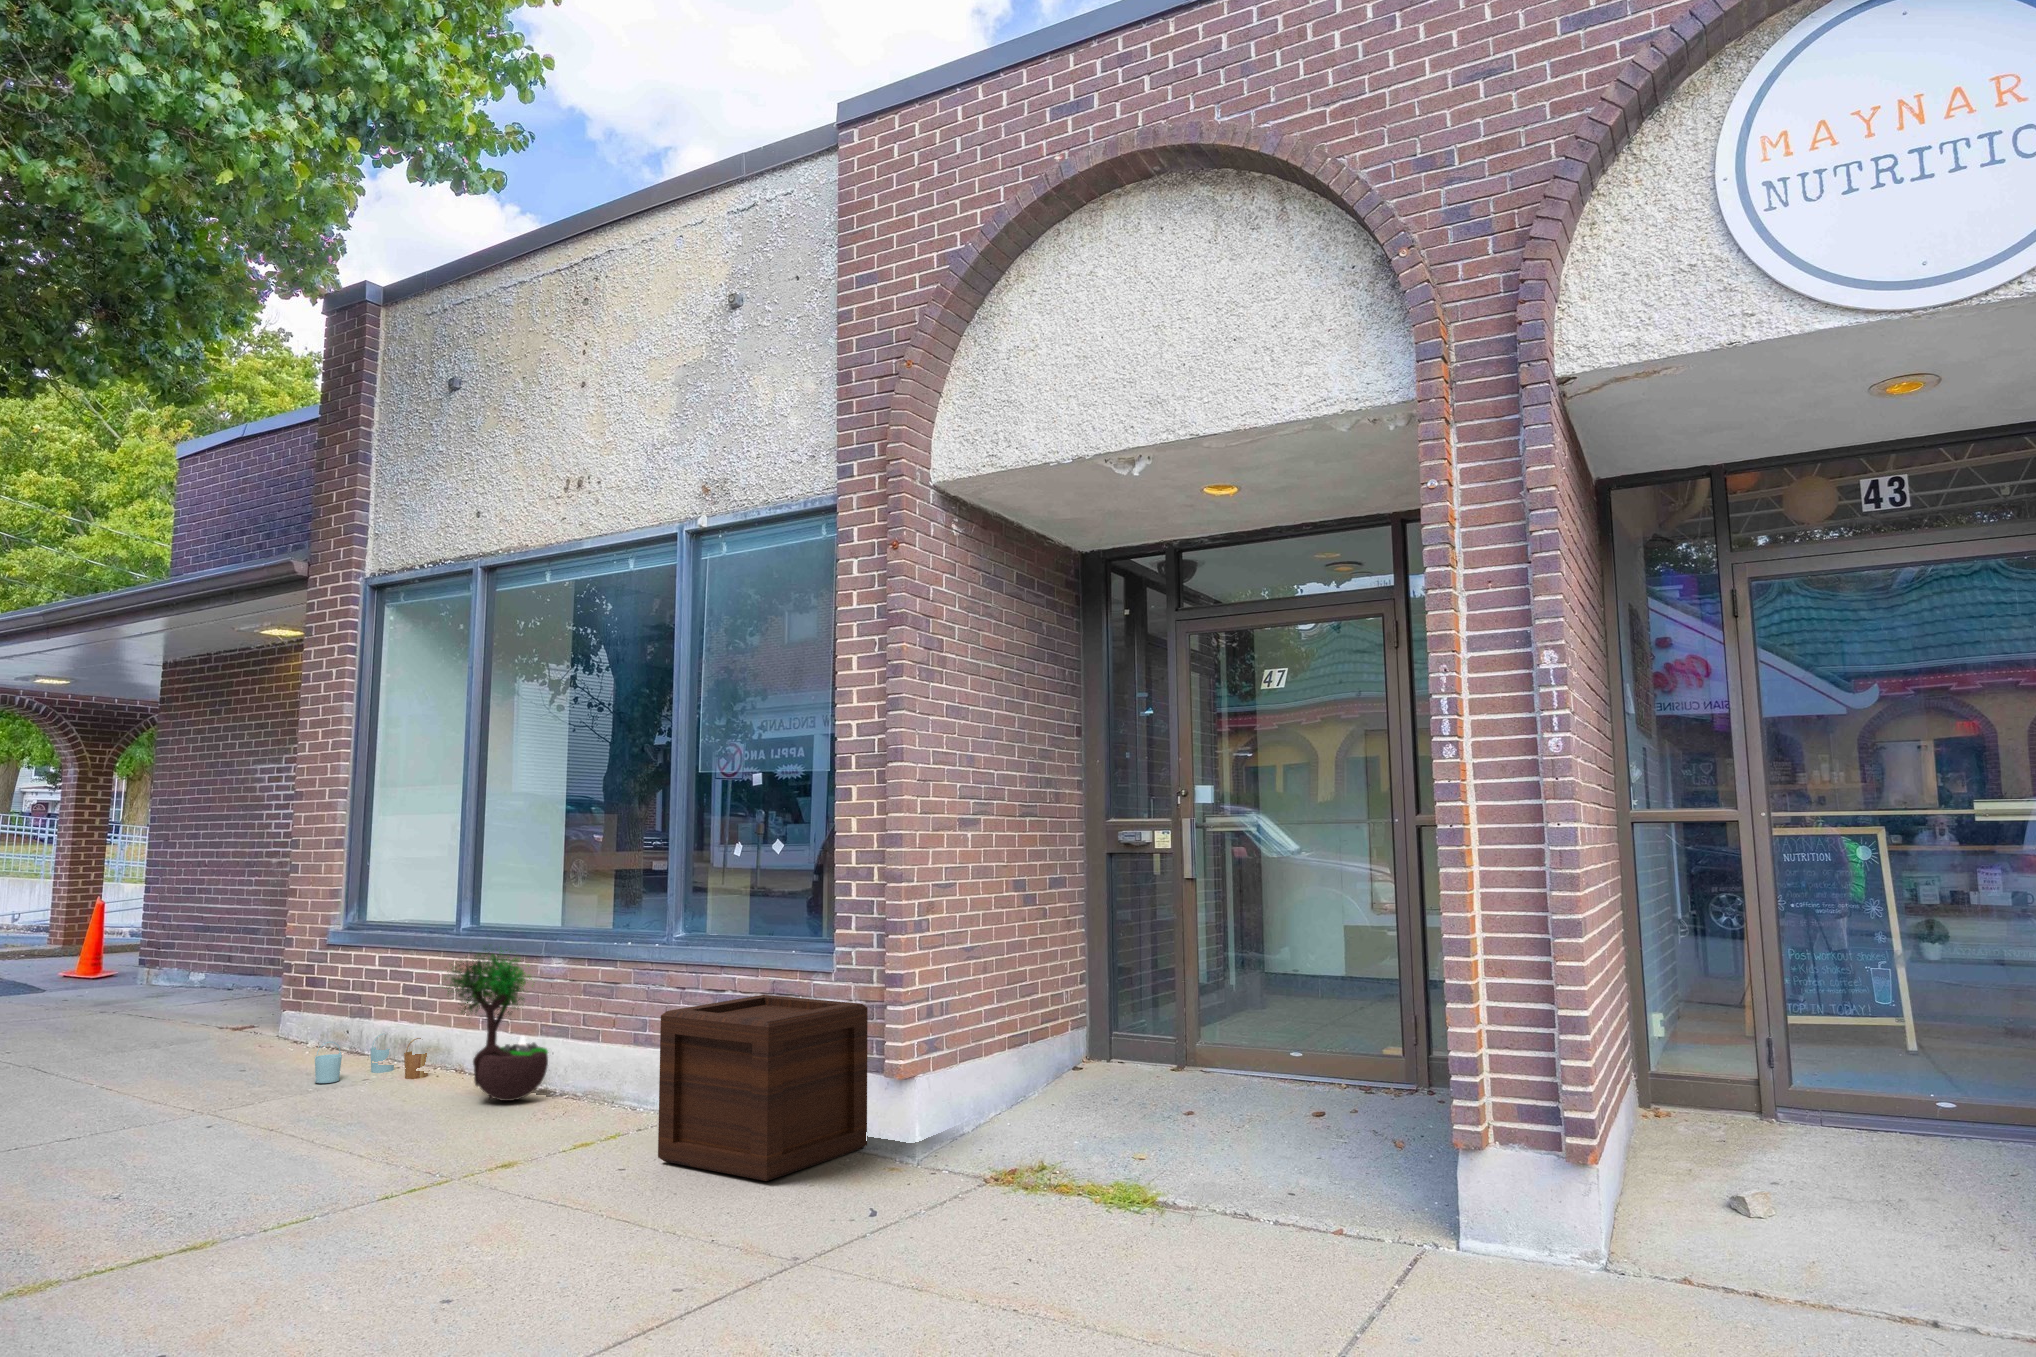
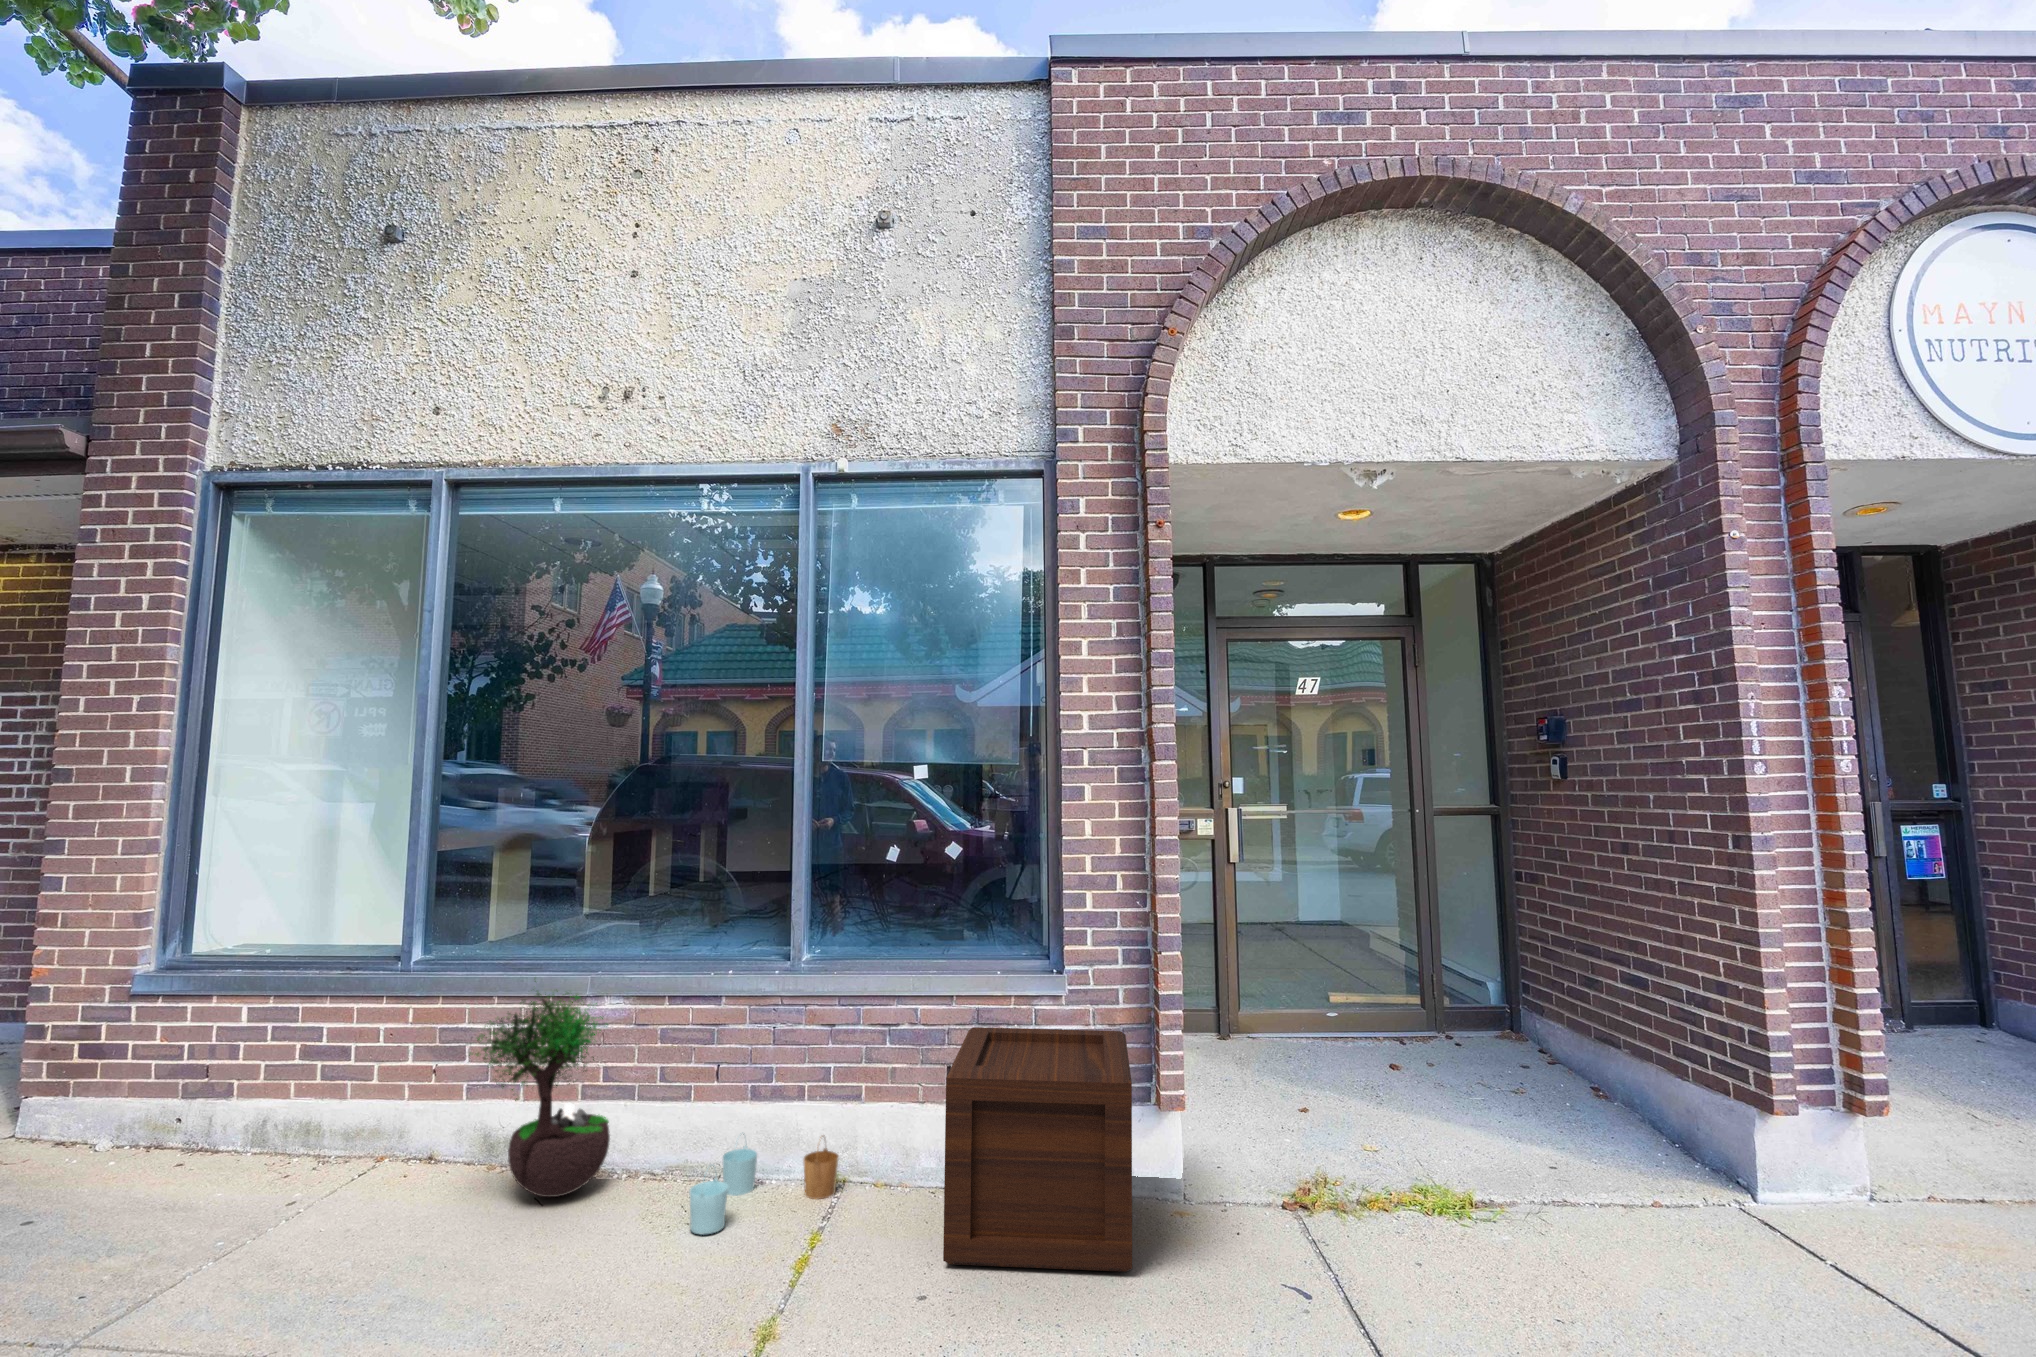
bucket: present [315,1033,428,1083] -> present [689,1134,839,1235]

